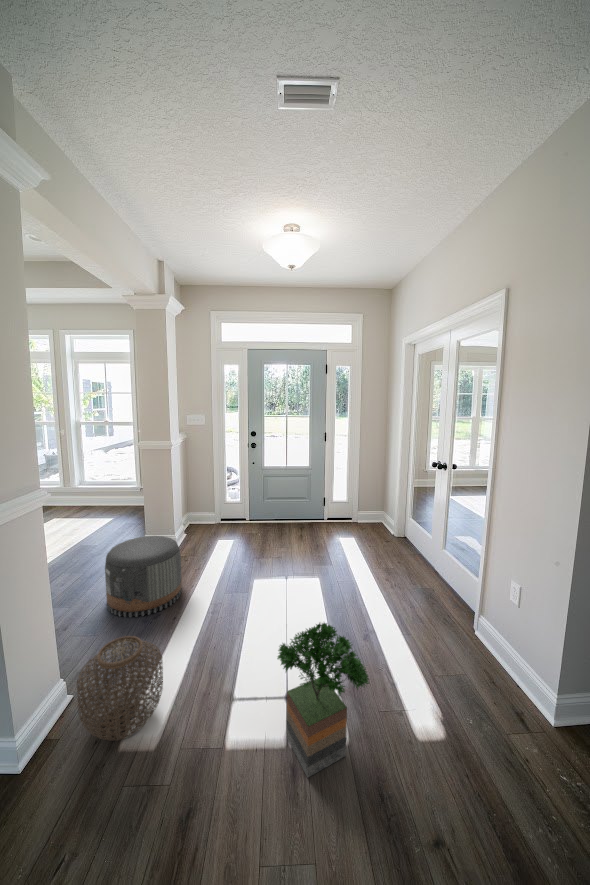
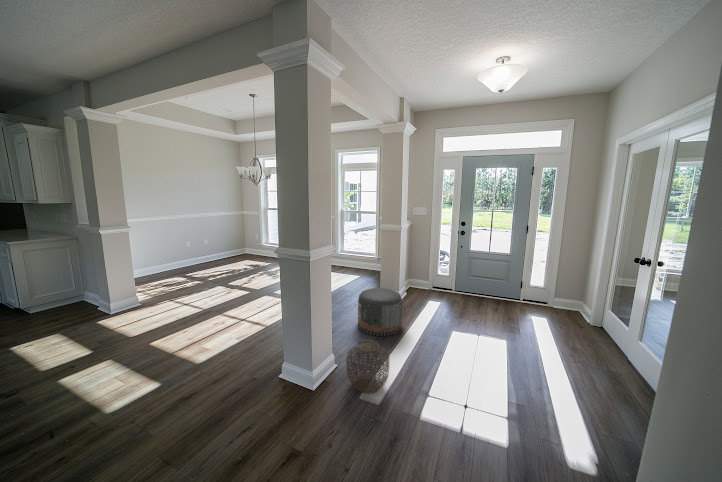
potted tree: present [277,623,369,778] -> none [460,361,528,454]

